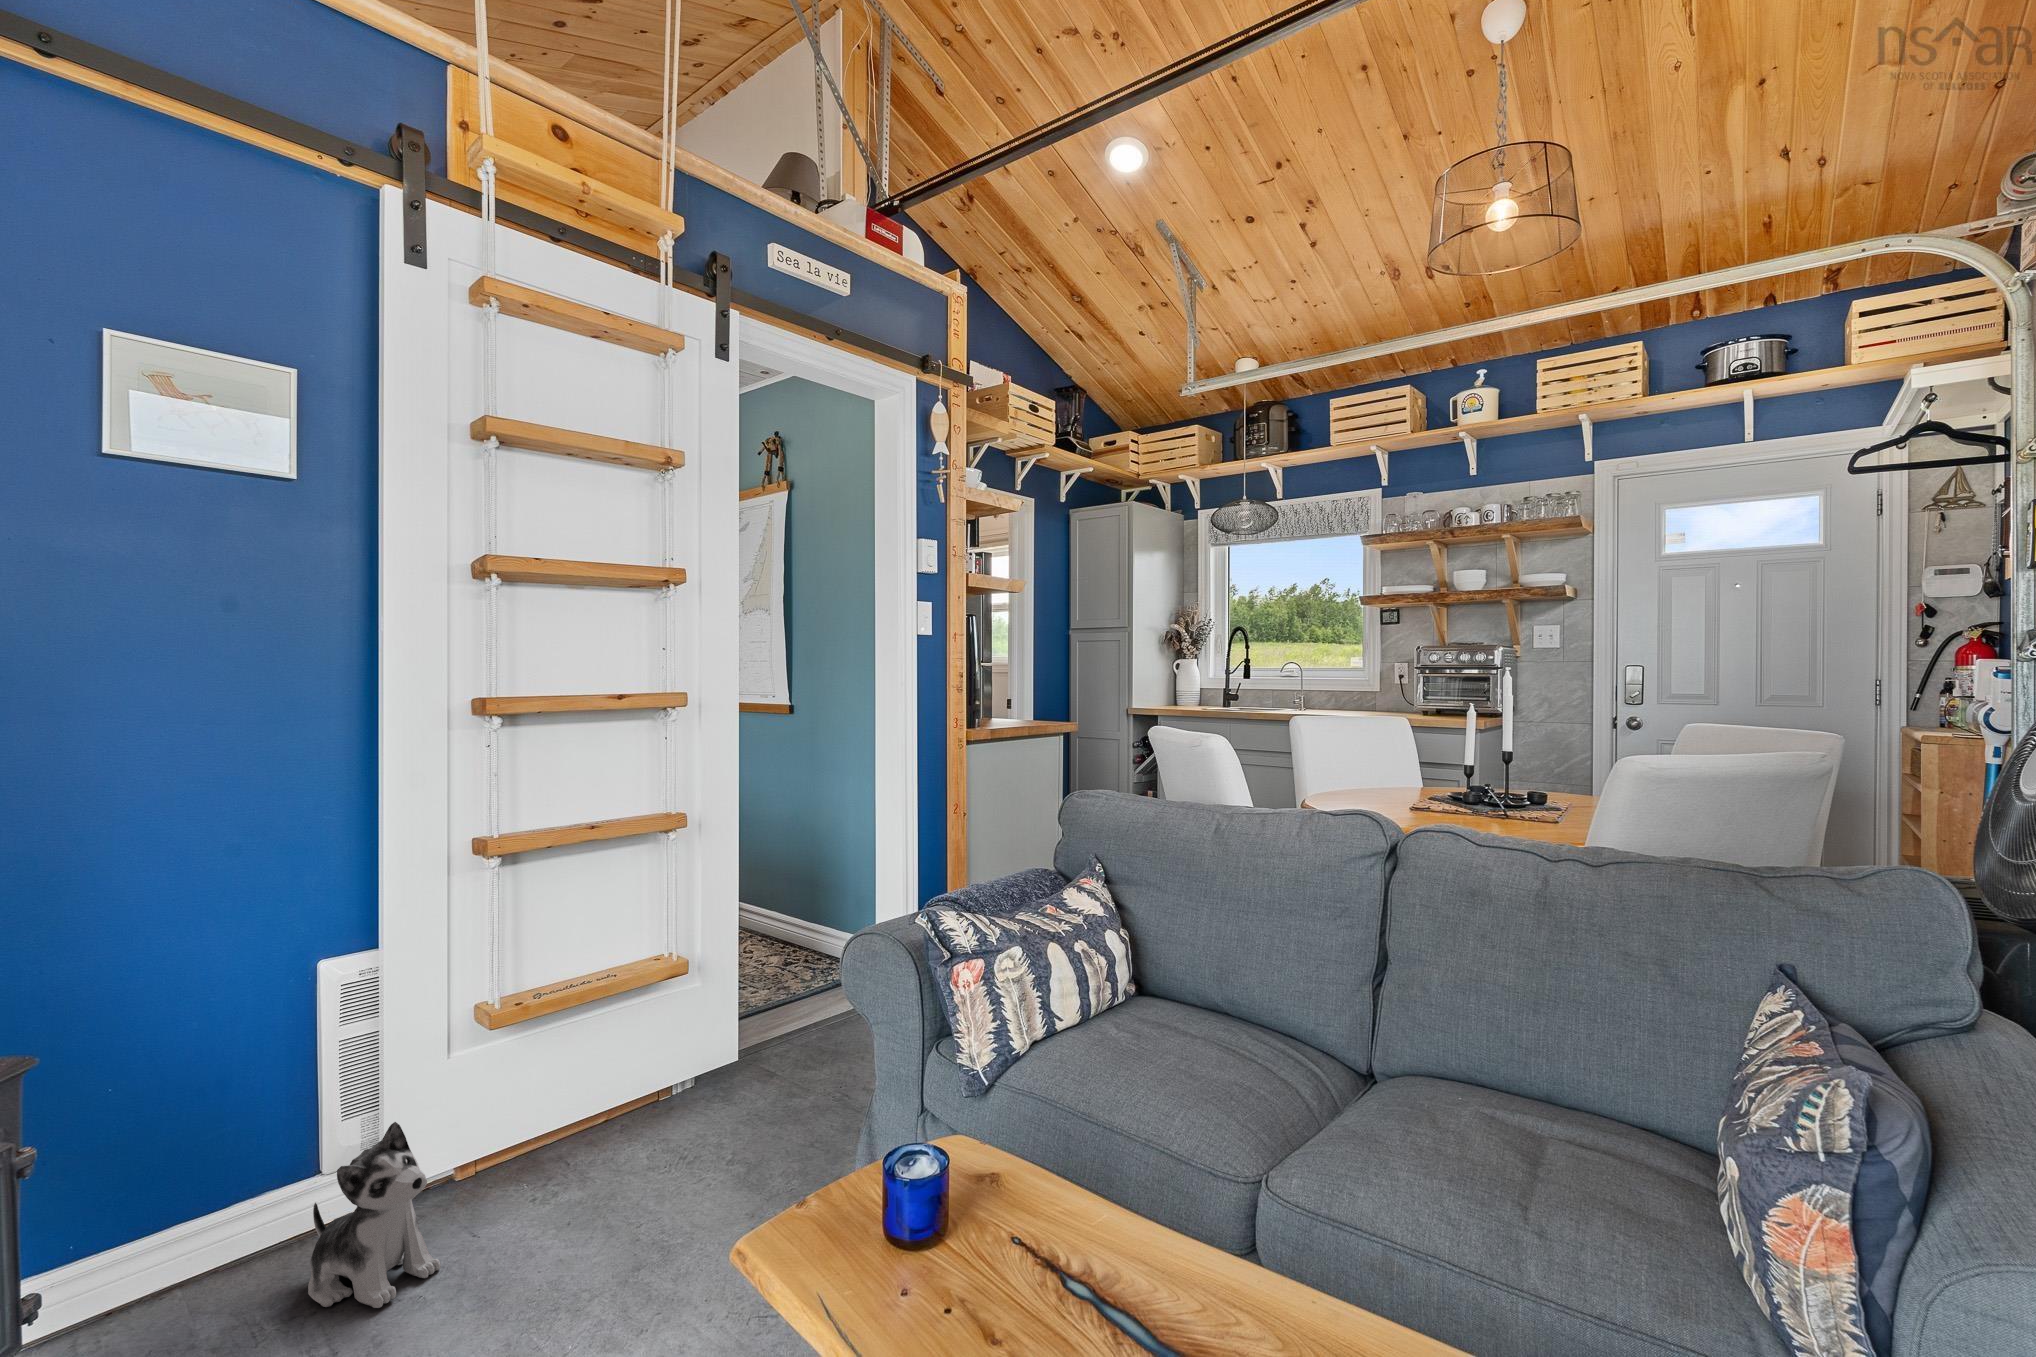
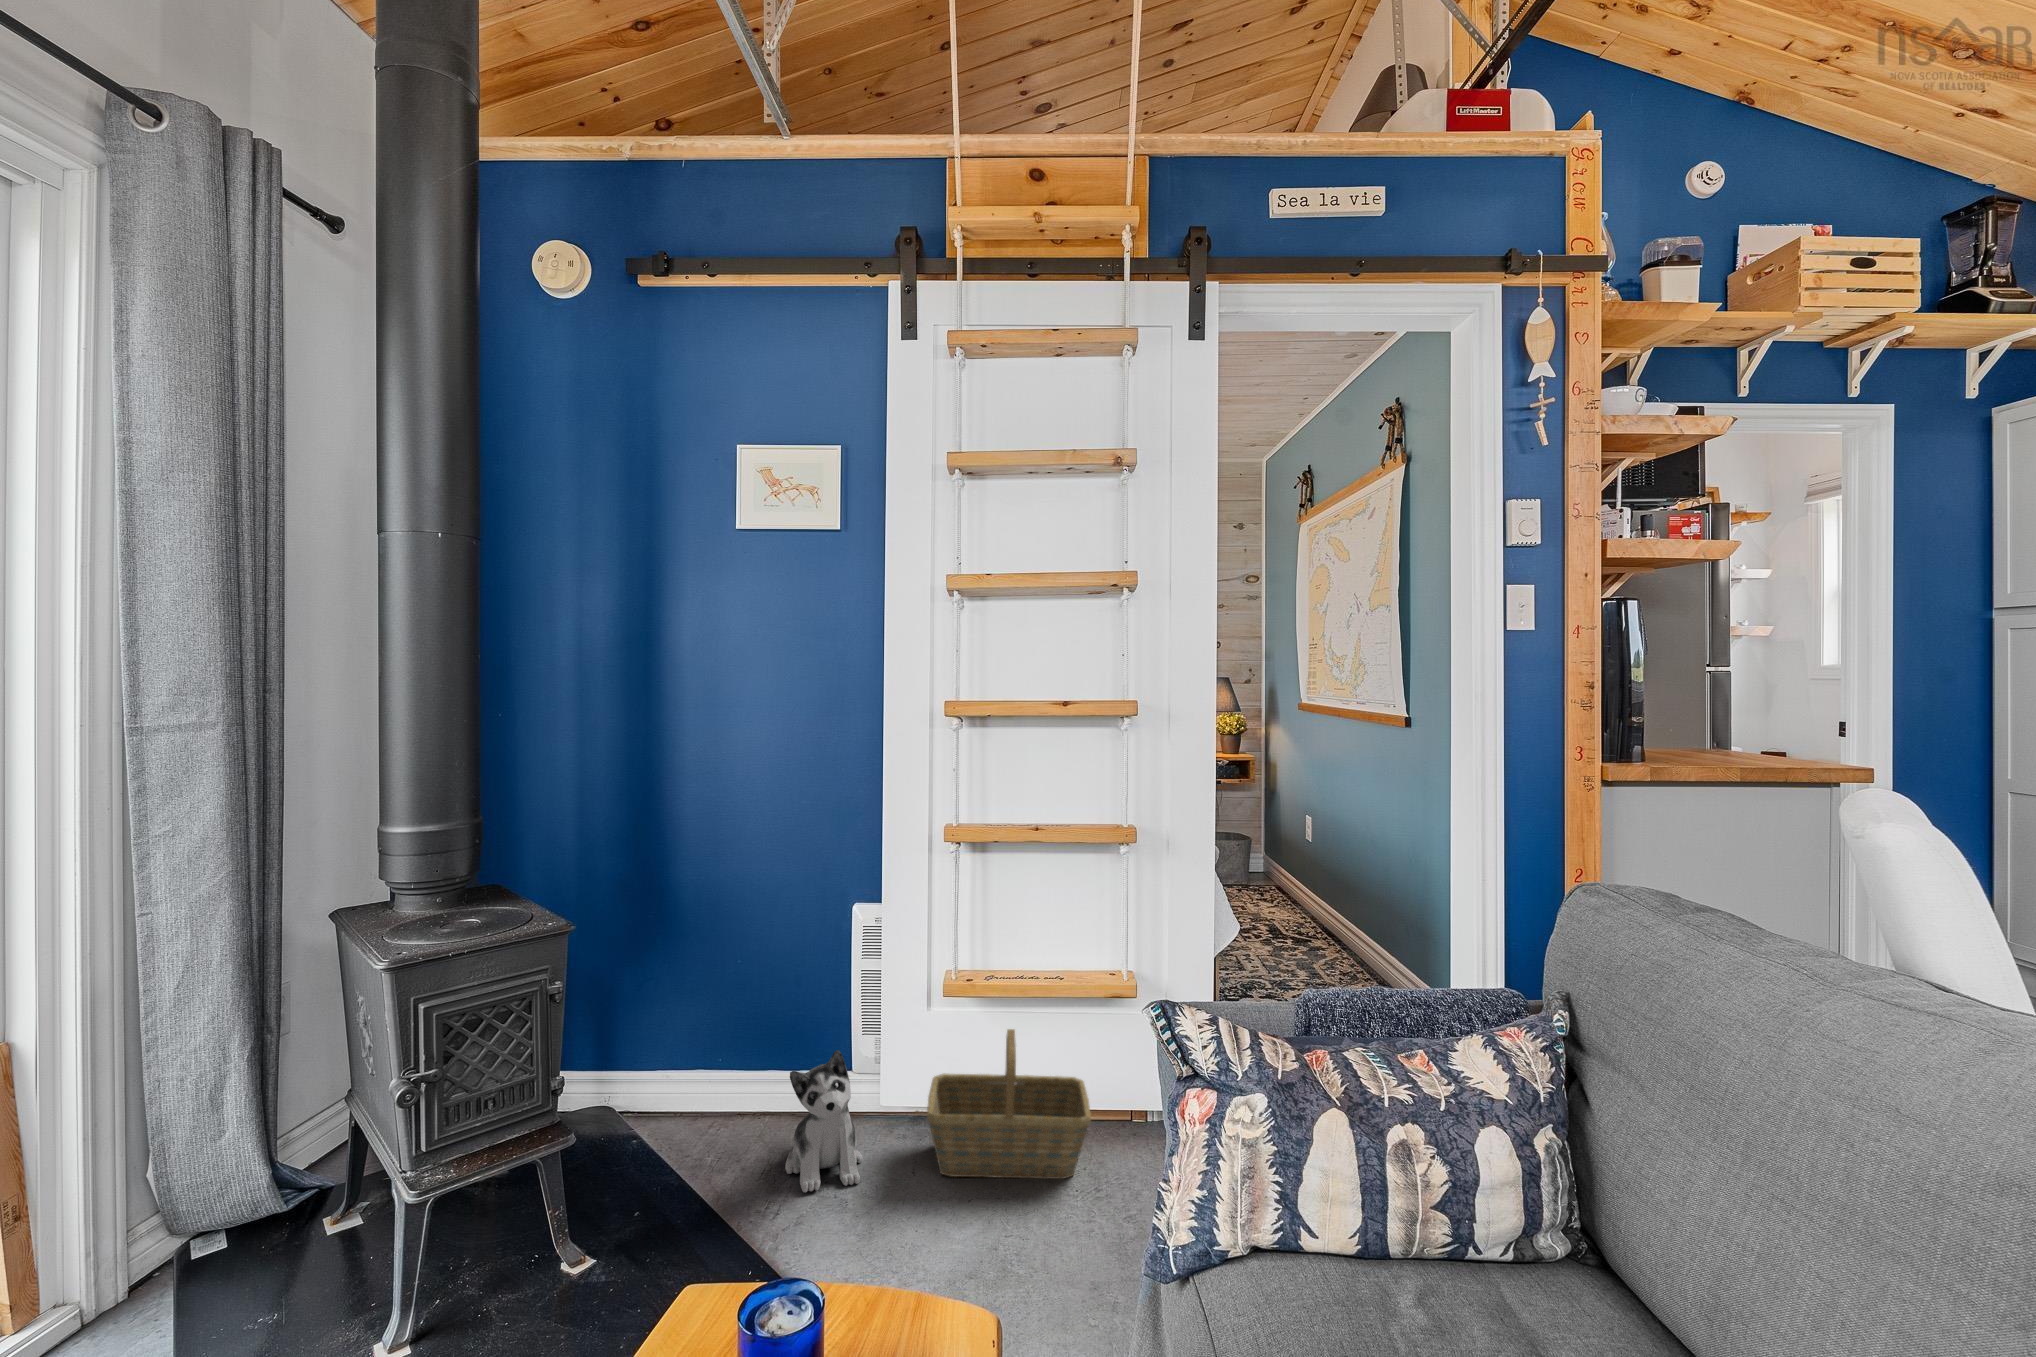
basket: none [477,1040,686,1216] -> present [927,1029,1091,1179]

